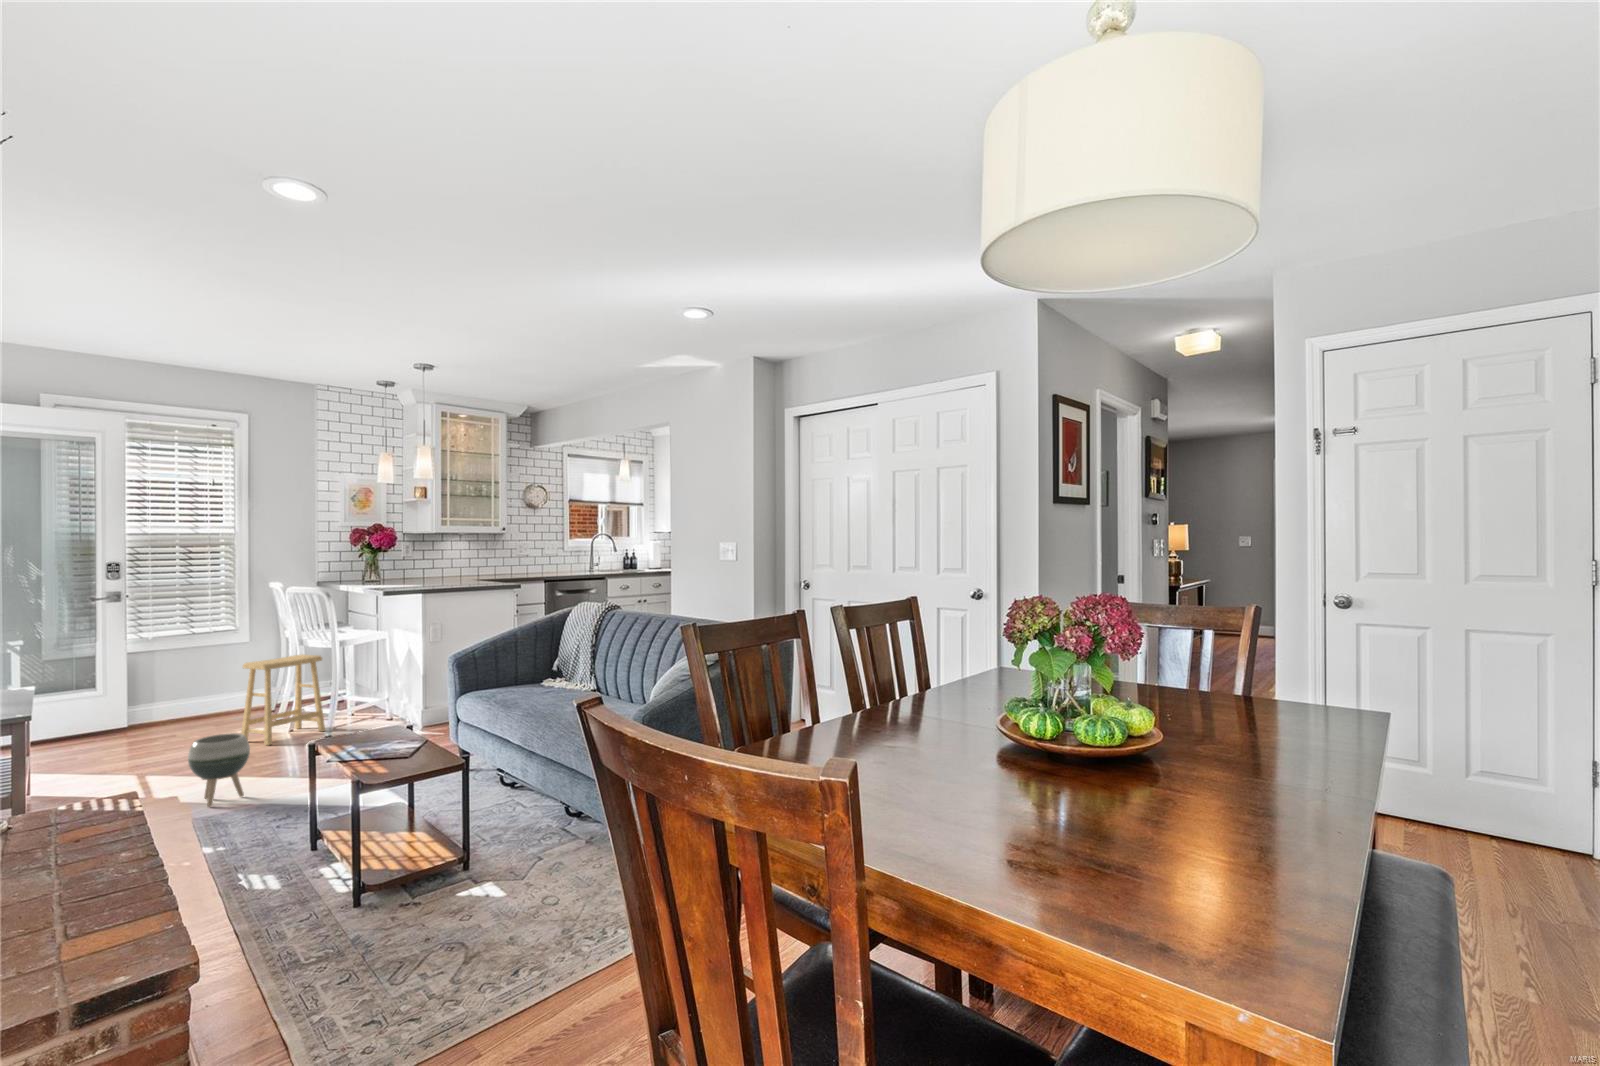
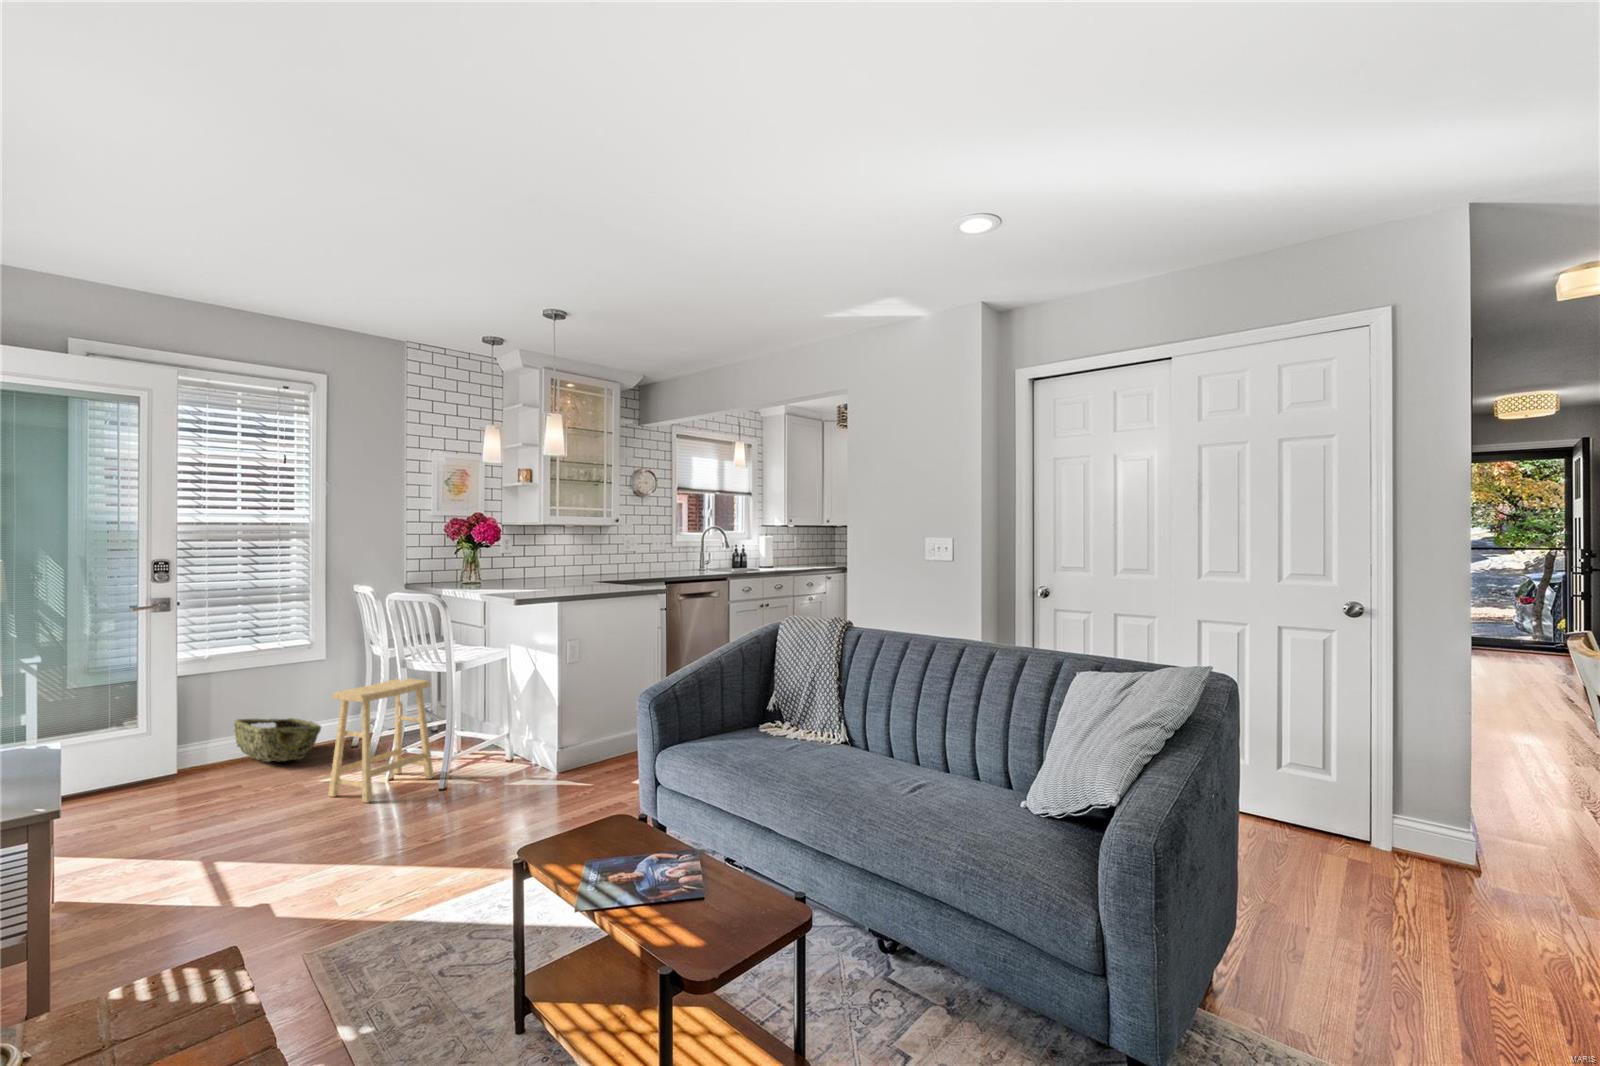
woven basket: none [173,689,242,723] -> present [235,718,321,762]
planter: present [188,733,250,807] -> none [282,810,369,927]

